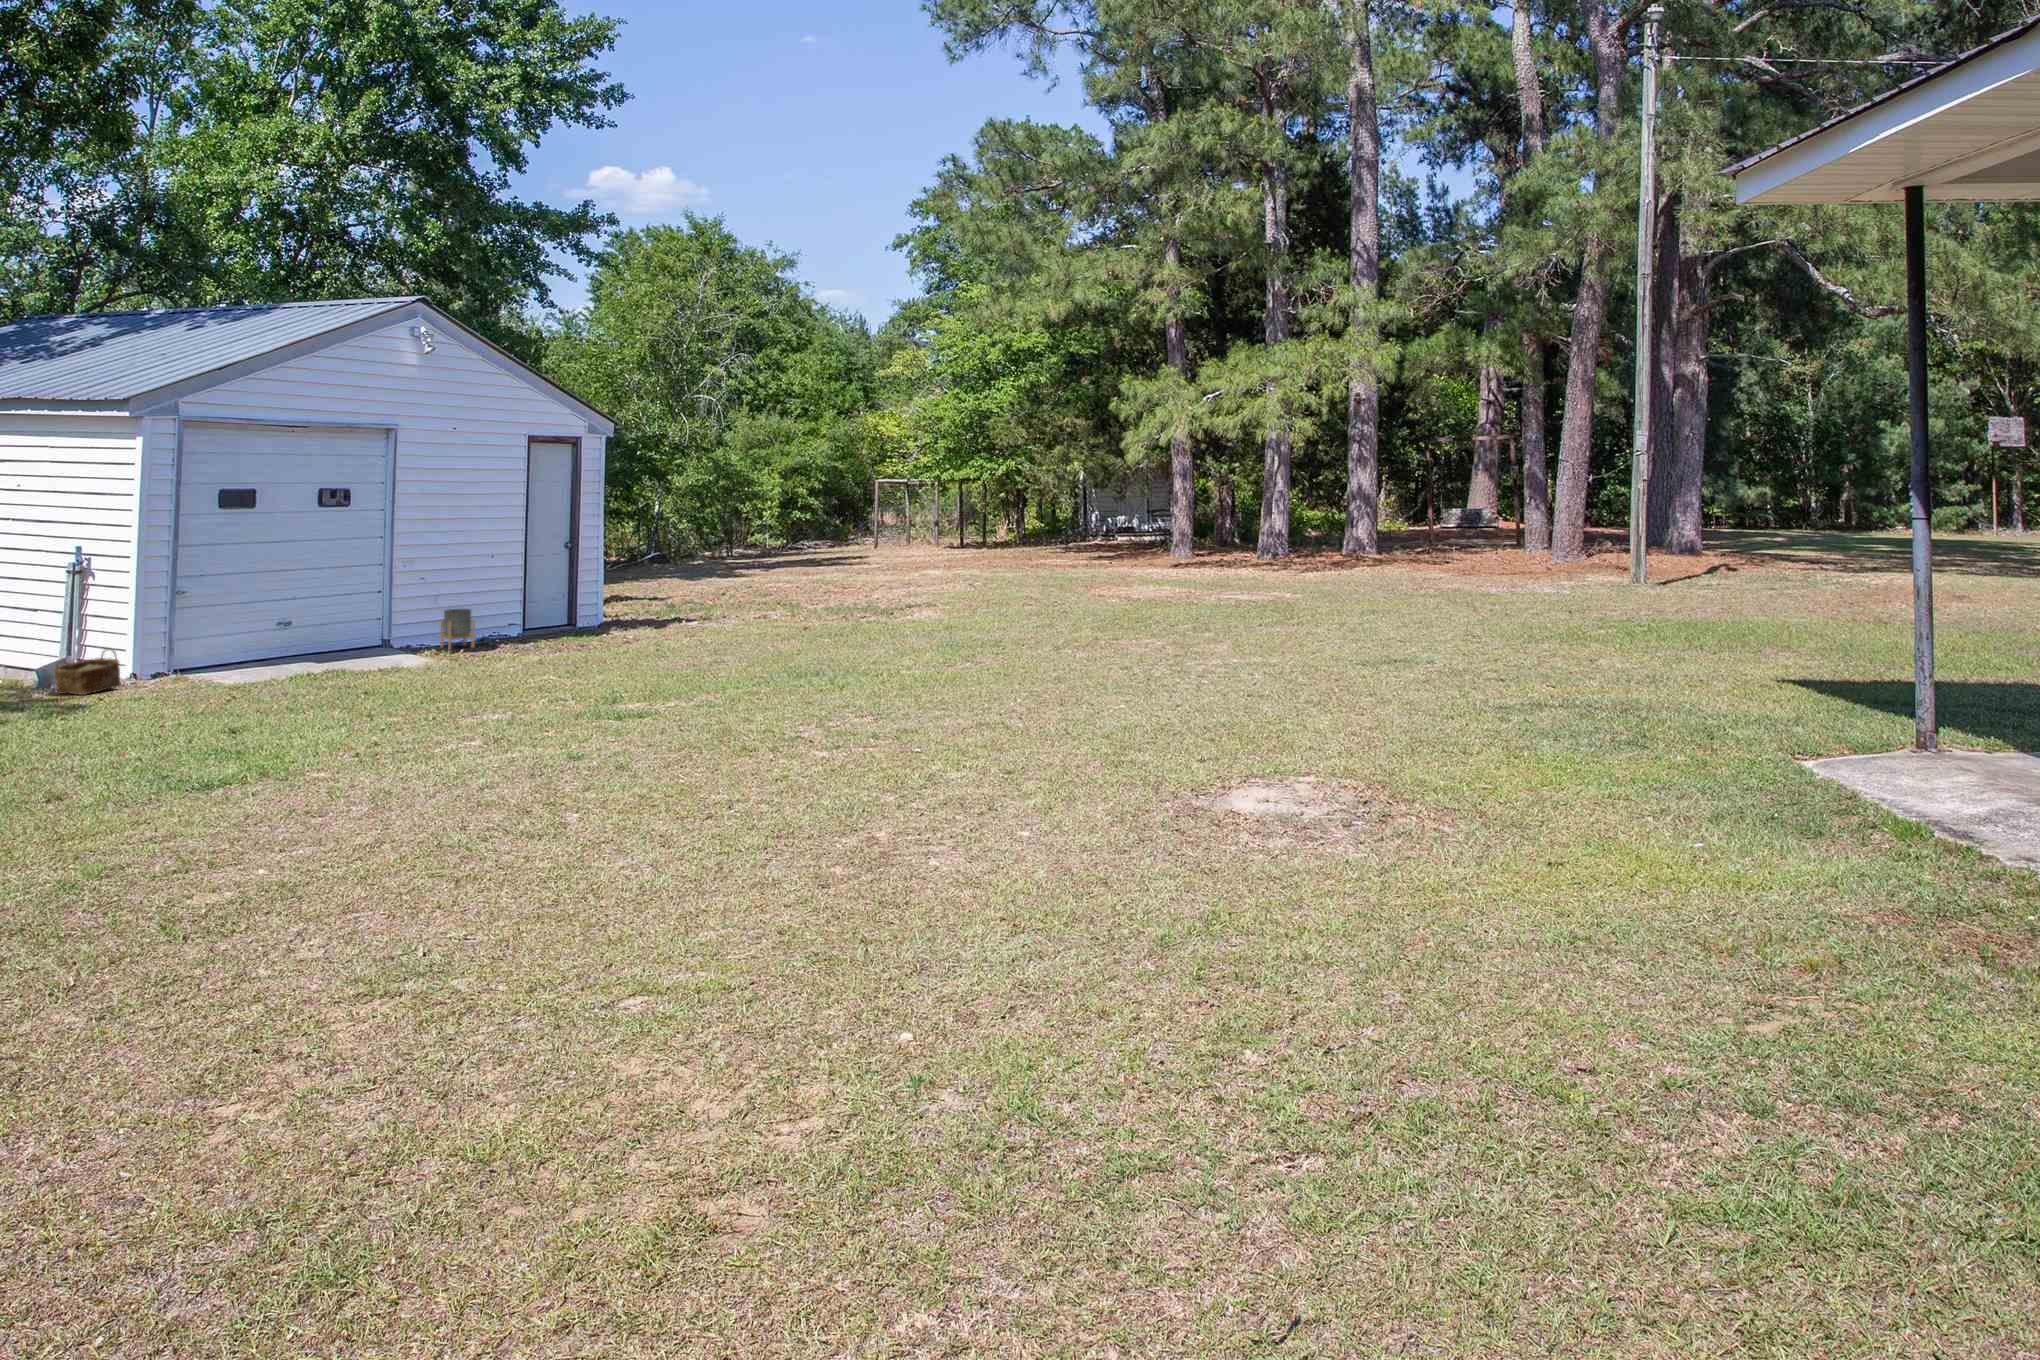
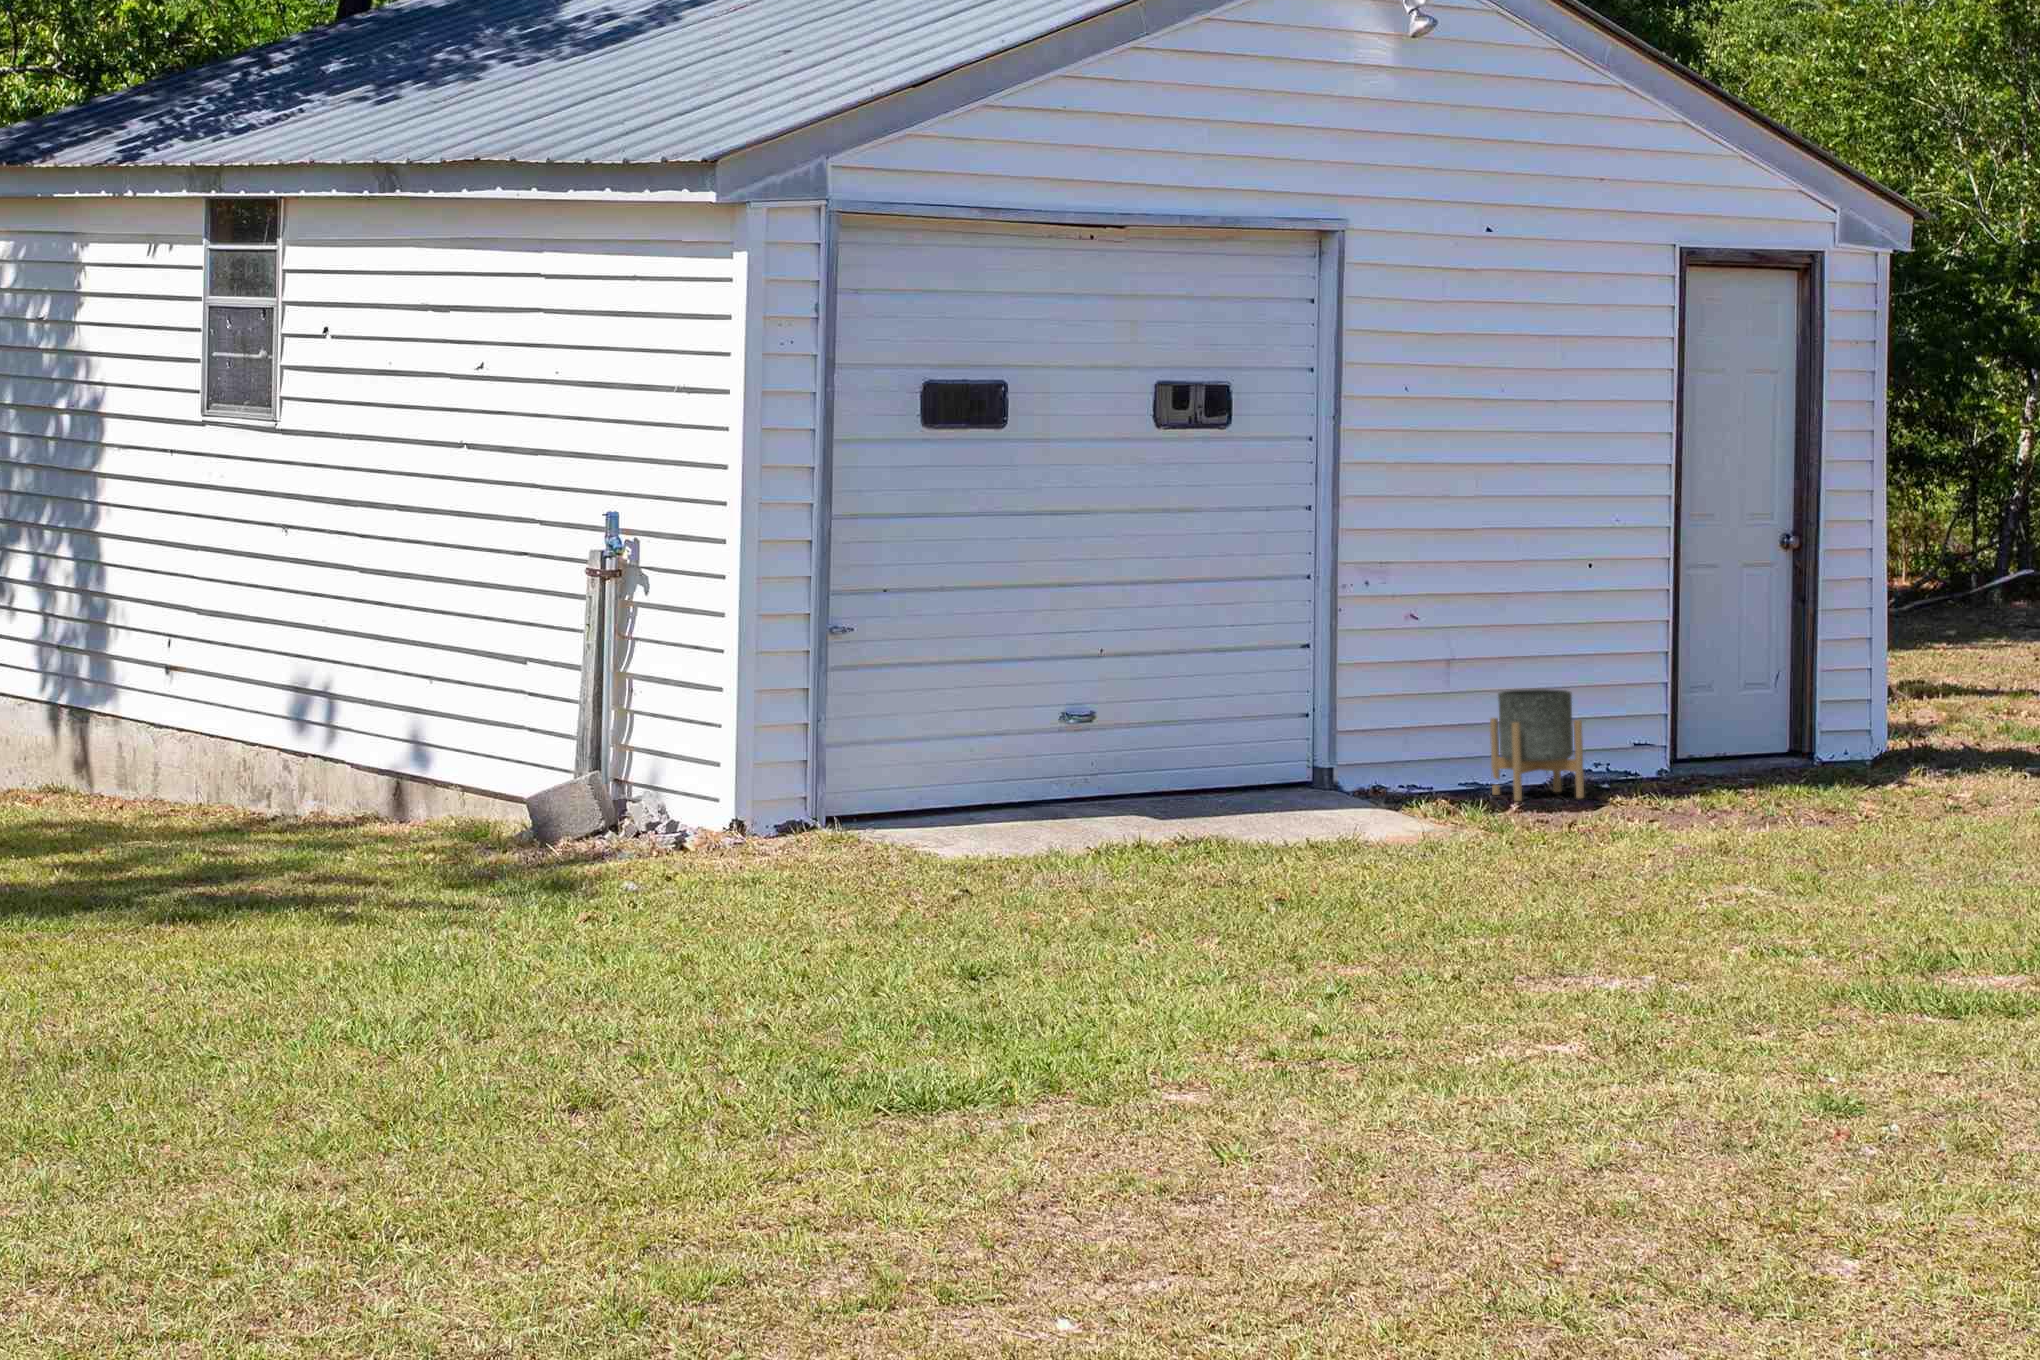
woven basket: present [54,649,120,695] -> none [561,760,712,875]

